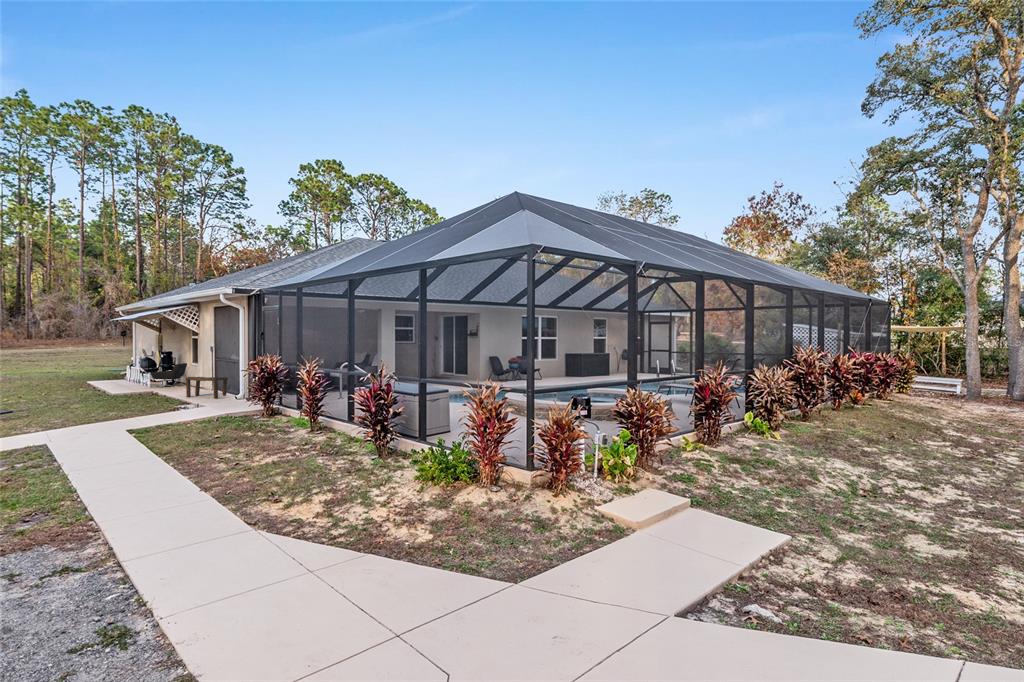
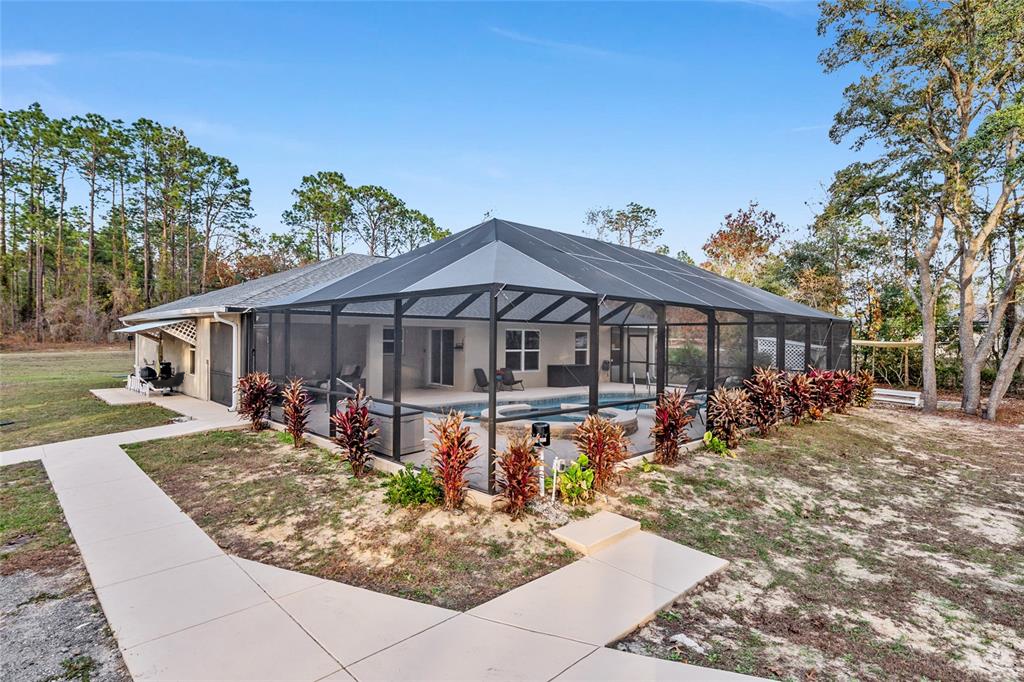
bench: present [186,377,228,398] -> none [183,386,224,408]

